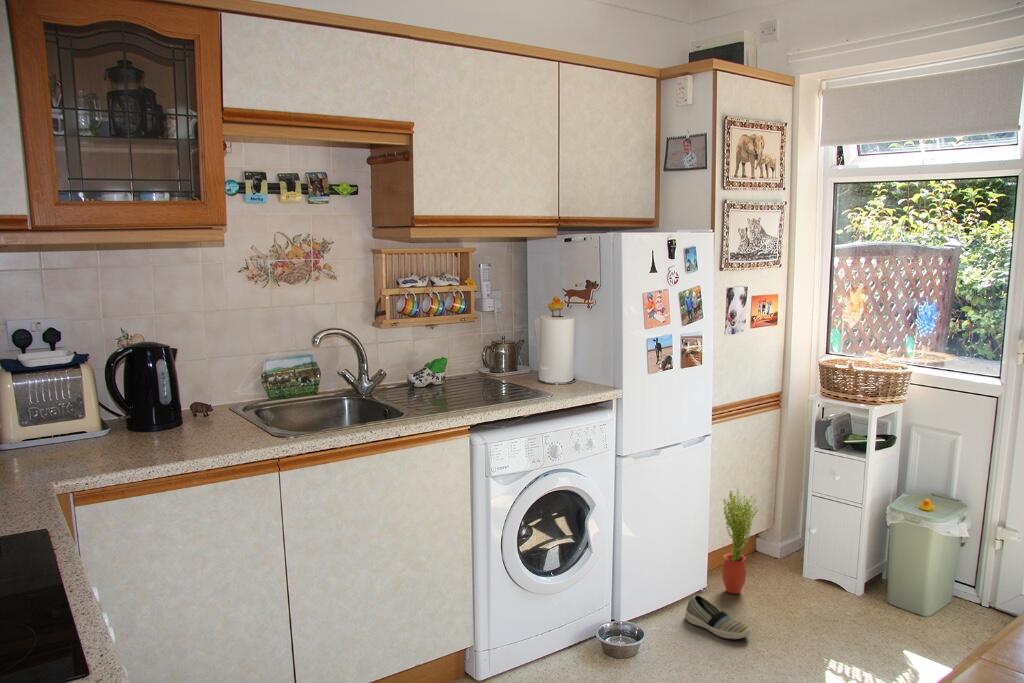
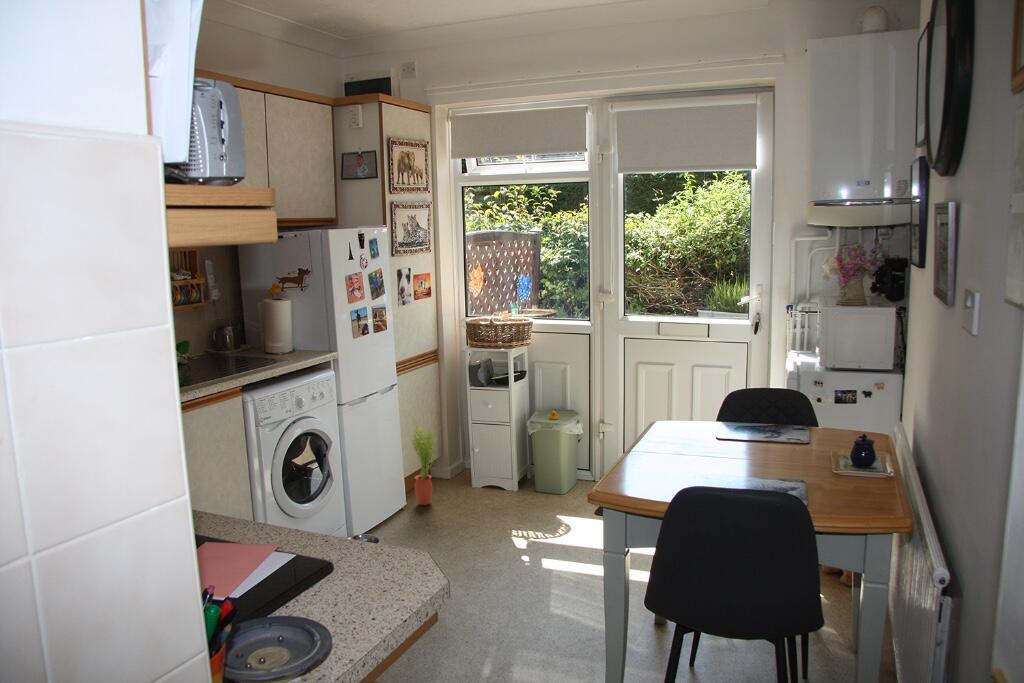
shoe: present [685,595,750,639] -> none [395,509,447,534]

